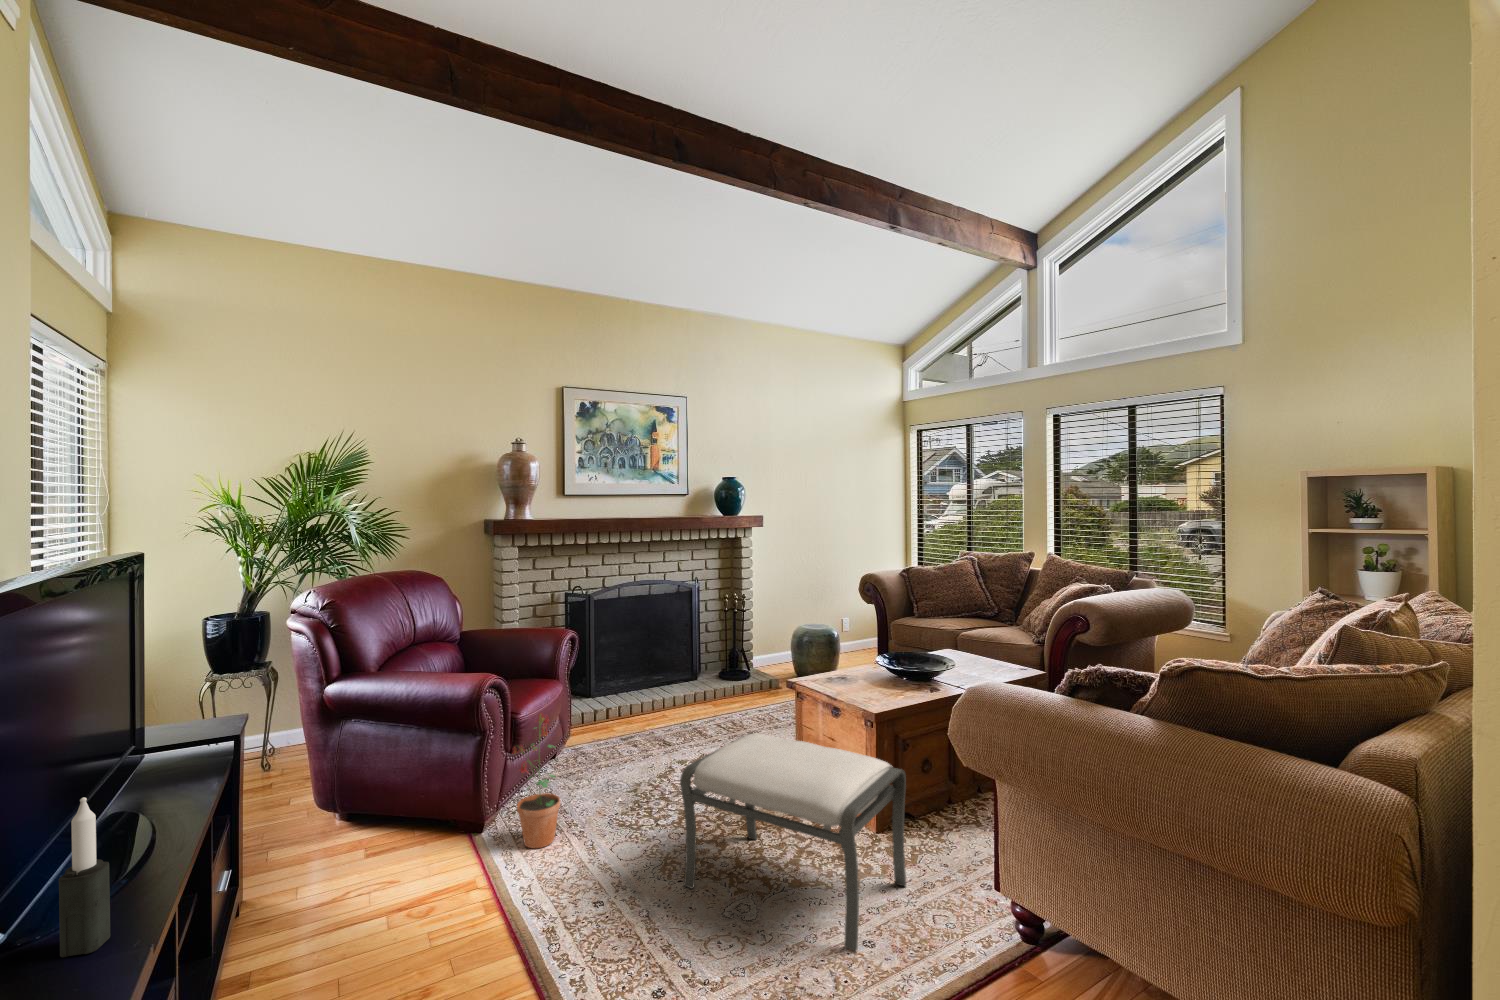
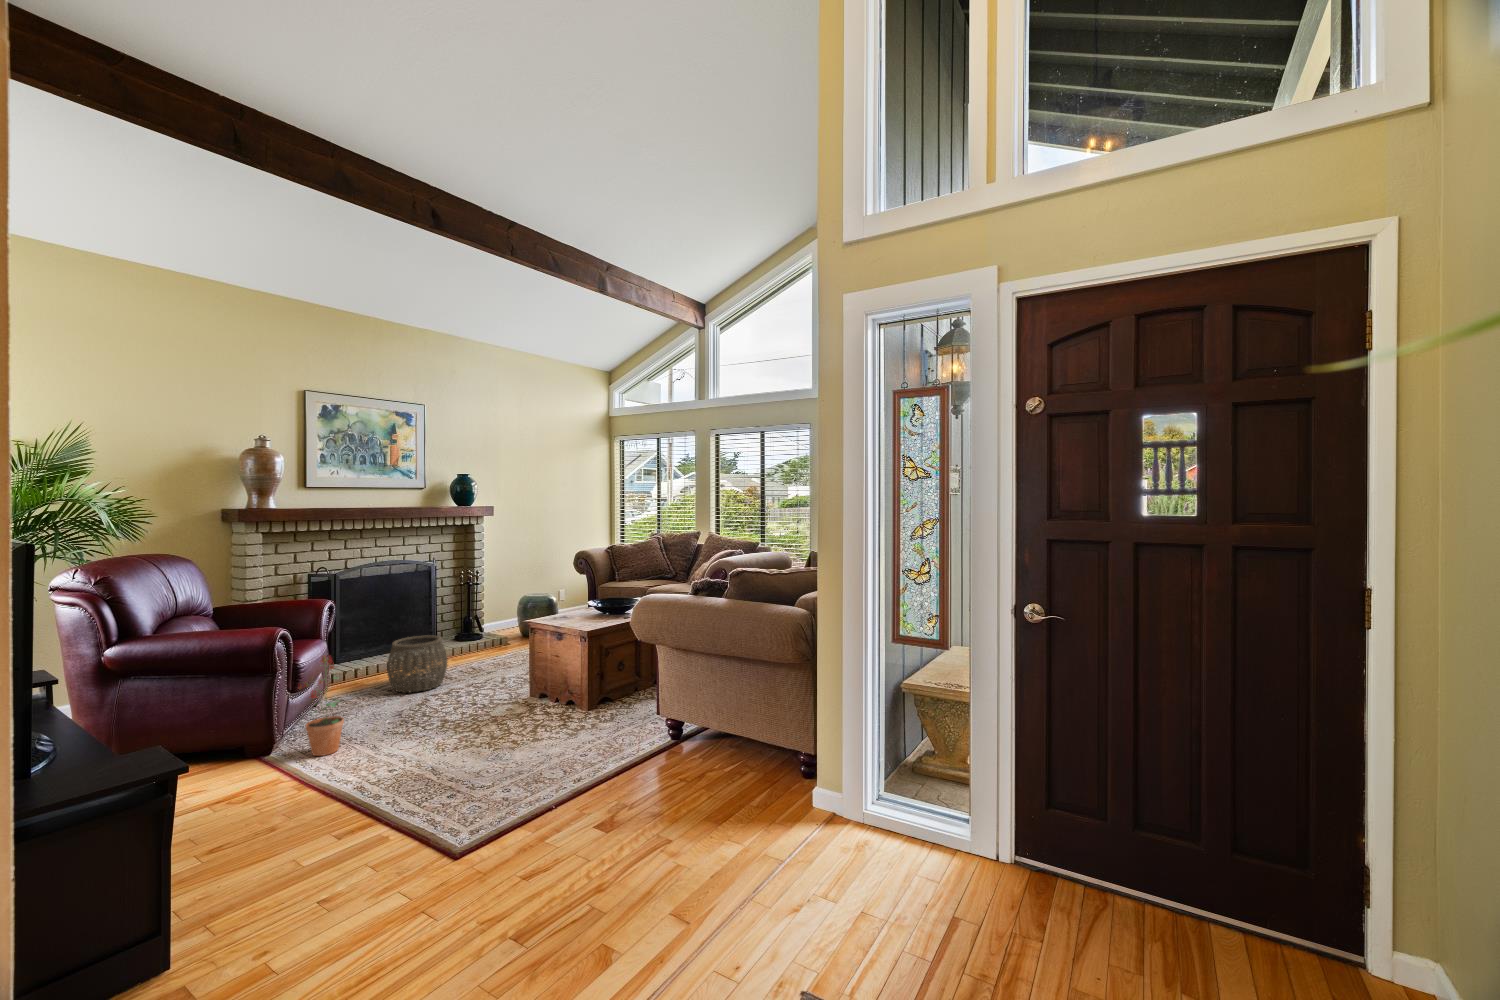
woven basket: none [630,680,700,755] -> present [387,636,447,693]
ottoman: present [680,733,906,951] -> none [452,651,607,761]
candle: present [59,797,110,957] -> none [56,674,88,775]

